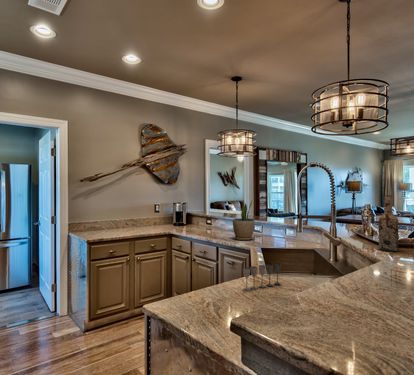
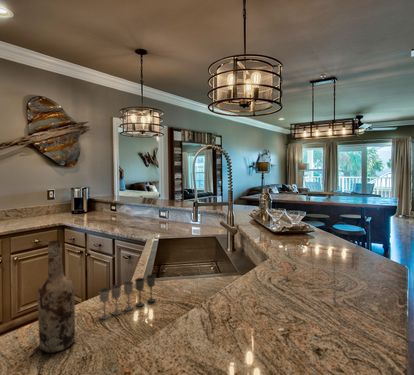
wine bottle: present [379,195,399,251] -> present [37,241,75,353]
potted plant: present [233,200,255,240] -> none [131,184,156,230]

